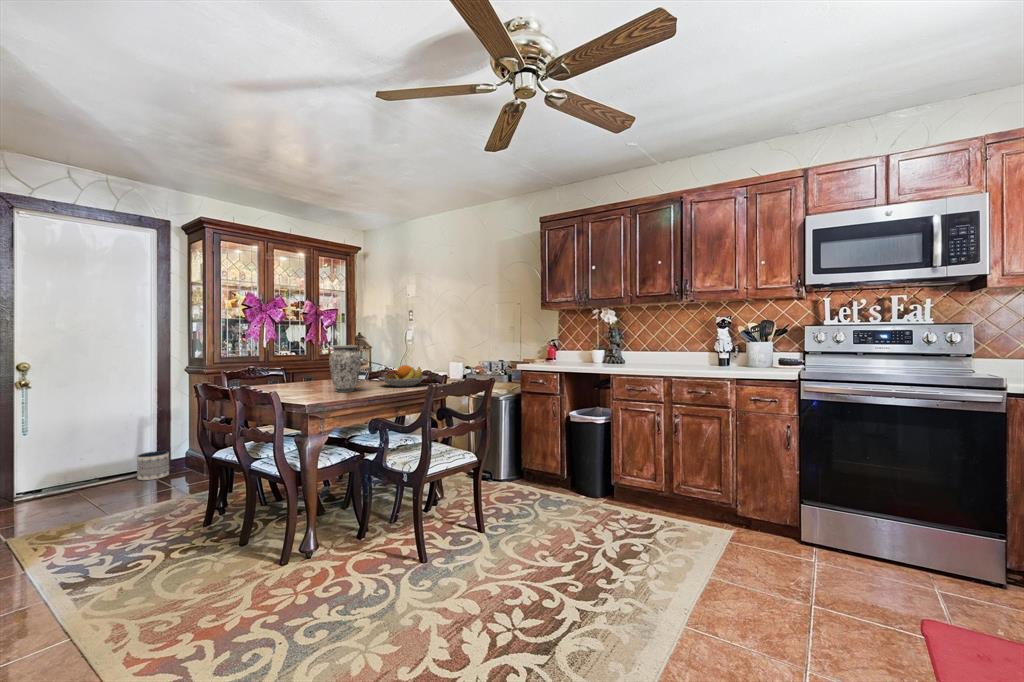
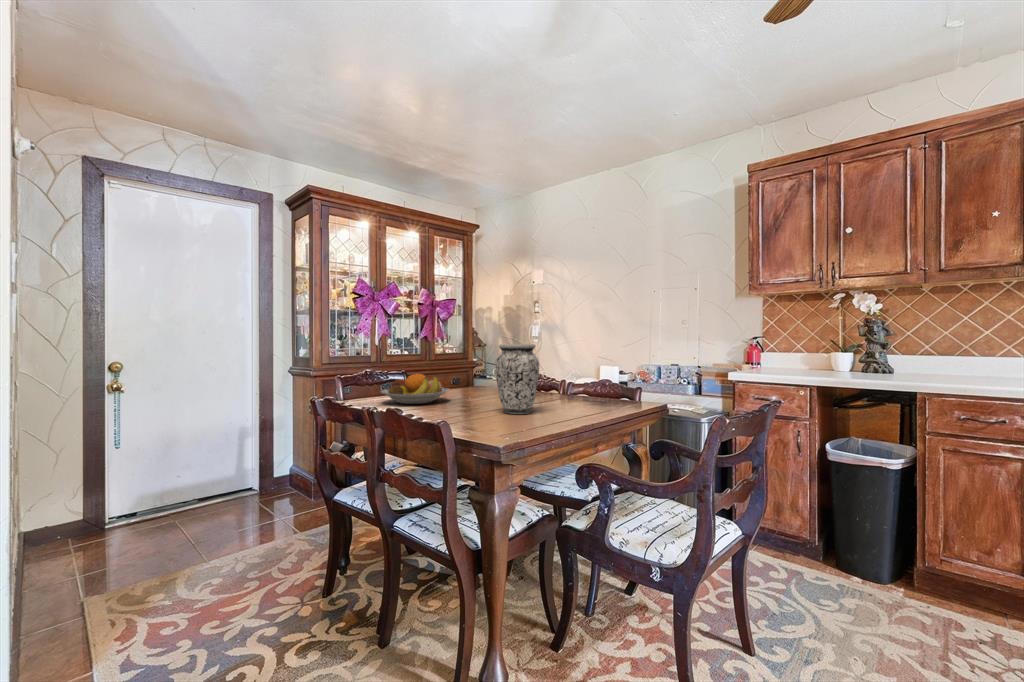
fruit bowl: present [379,365,427,387] -> present [381,374,449,404]
planter: present [137,451,169,480] -> none [238,468,273,505]

